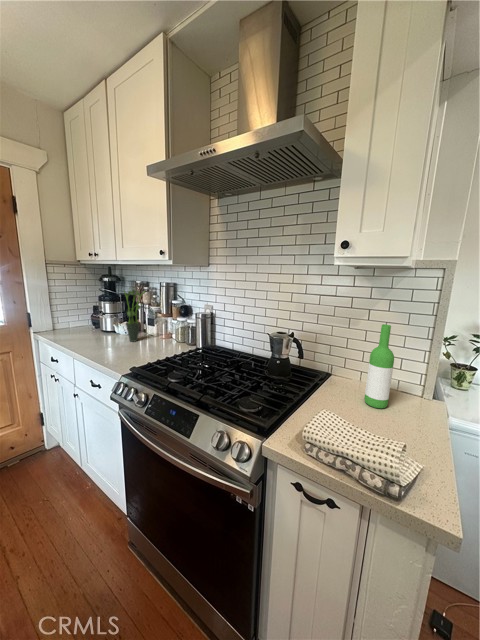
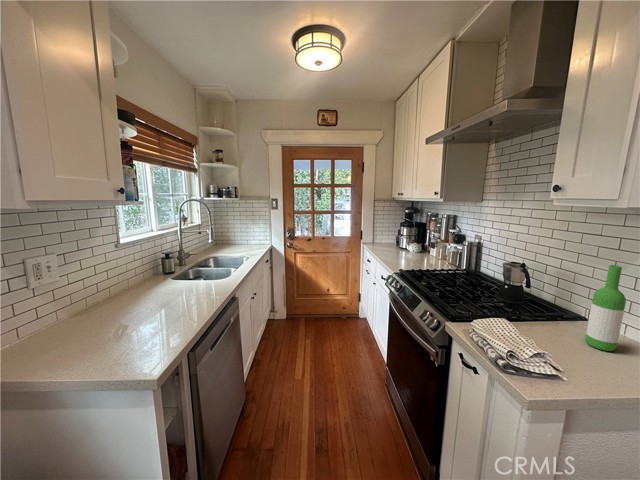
potted plant: present [124,288,145,342] -> none [411,218,431,257]

